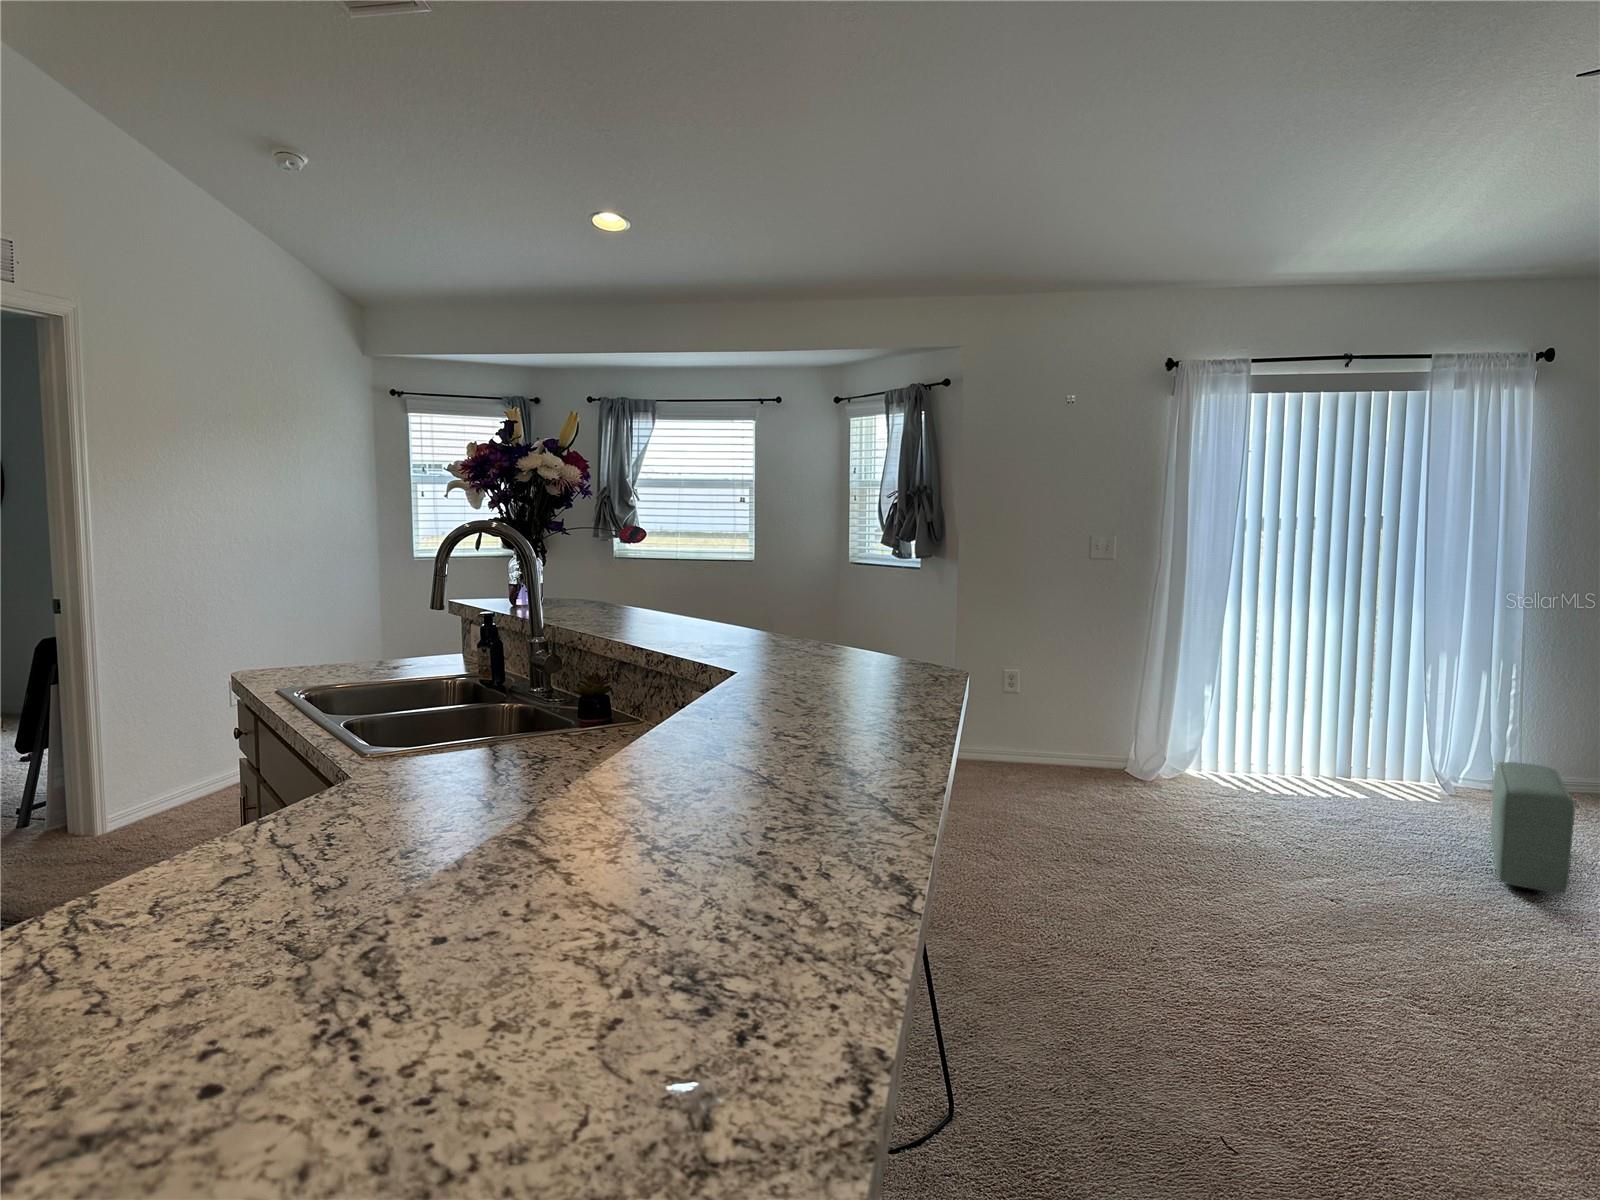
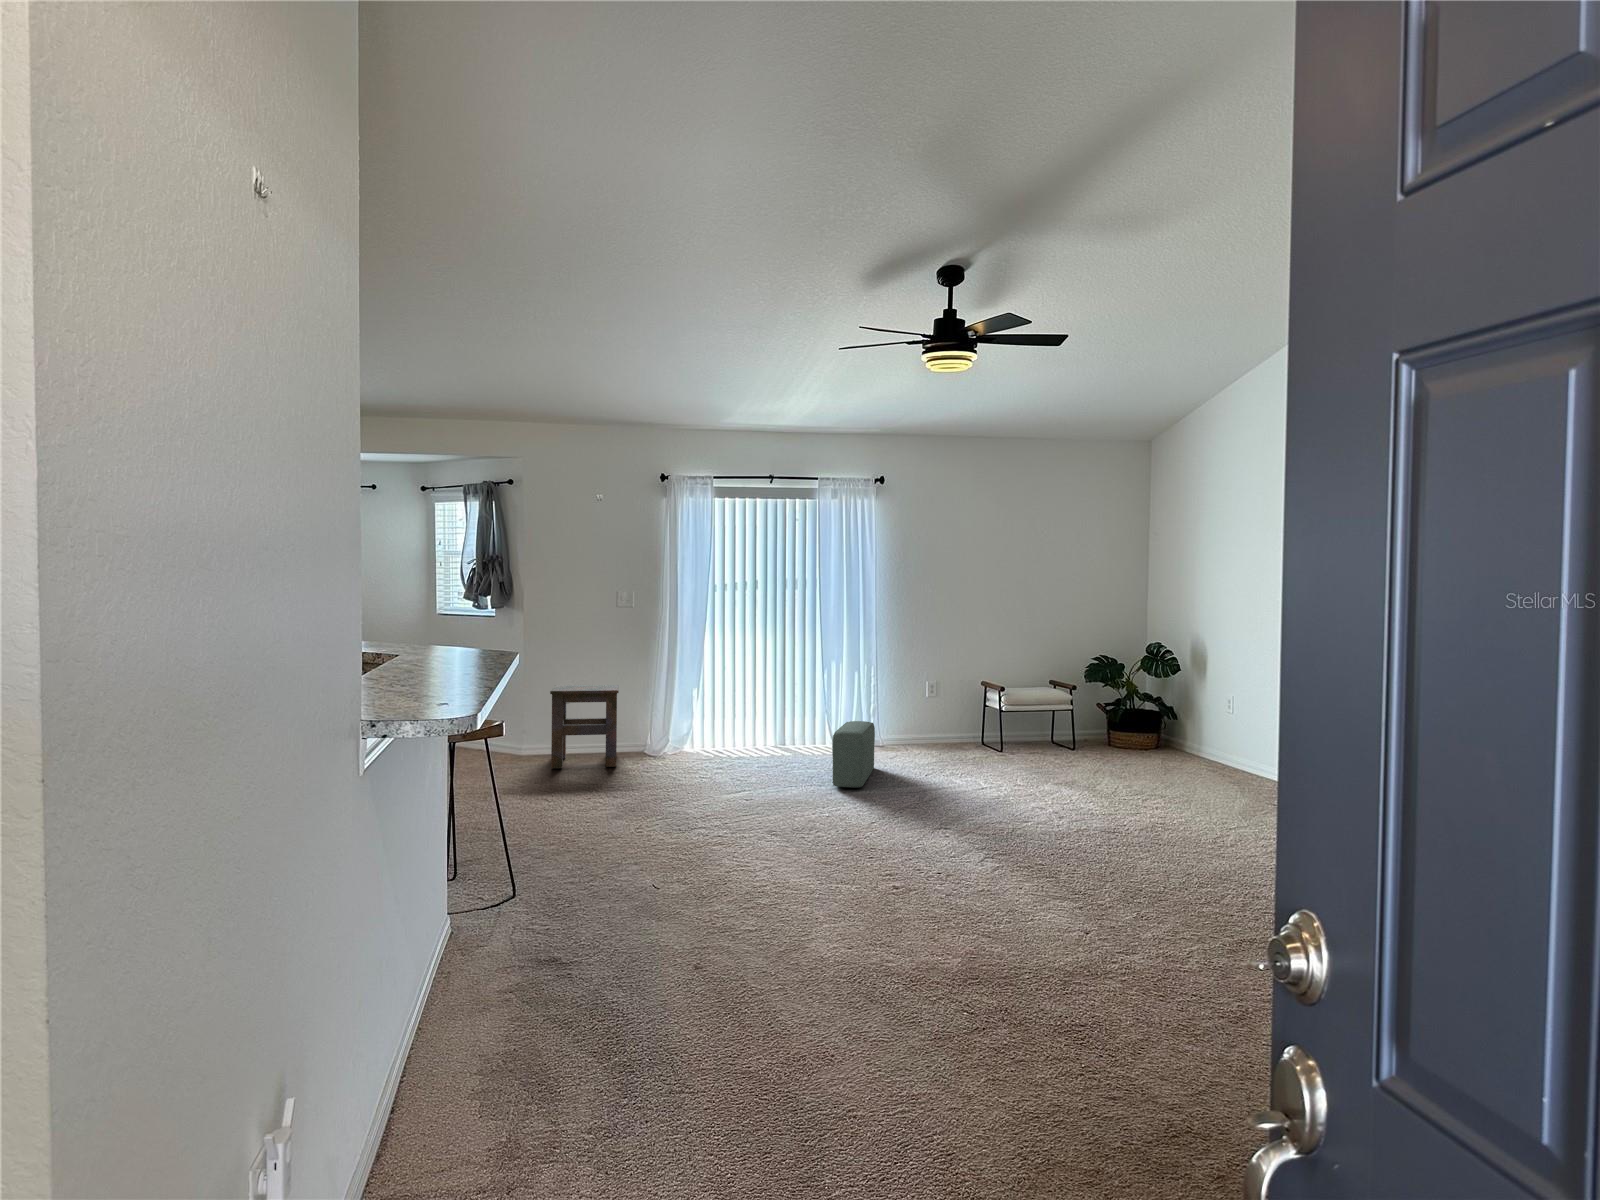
side table: none [997,664,1097,789] -> present [550,685,619,768]

